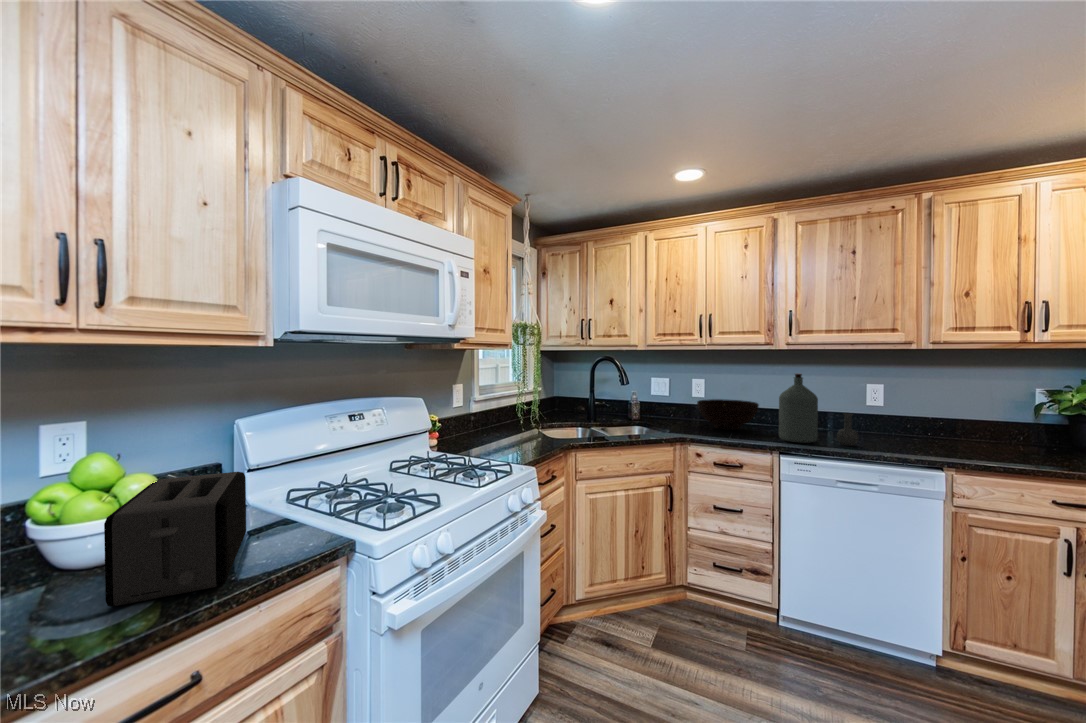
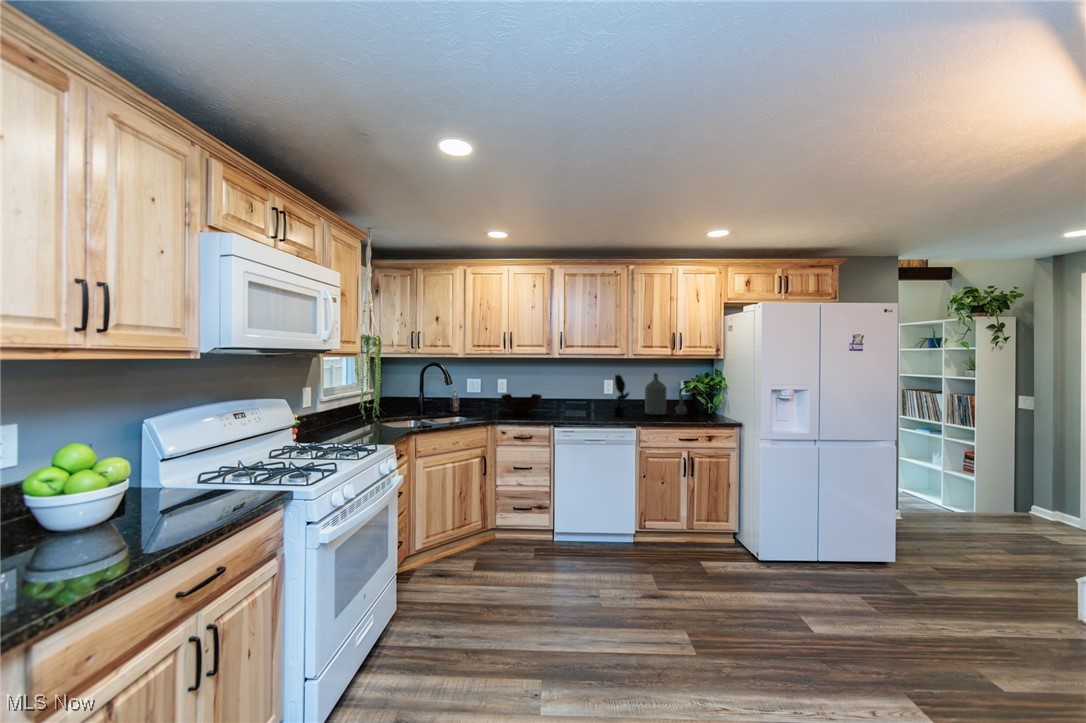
bottle: present [779,373,859,446] -> present [645,373,687,415]
potted plant: none [879,374,929,445] -> present [614,375,629,416]
toaster: present [104,472,246,606] -> none [120,453,221,537]

